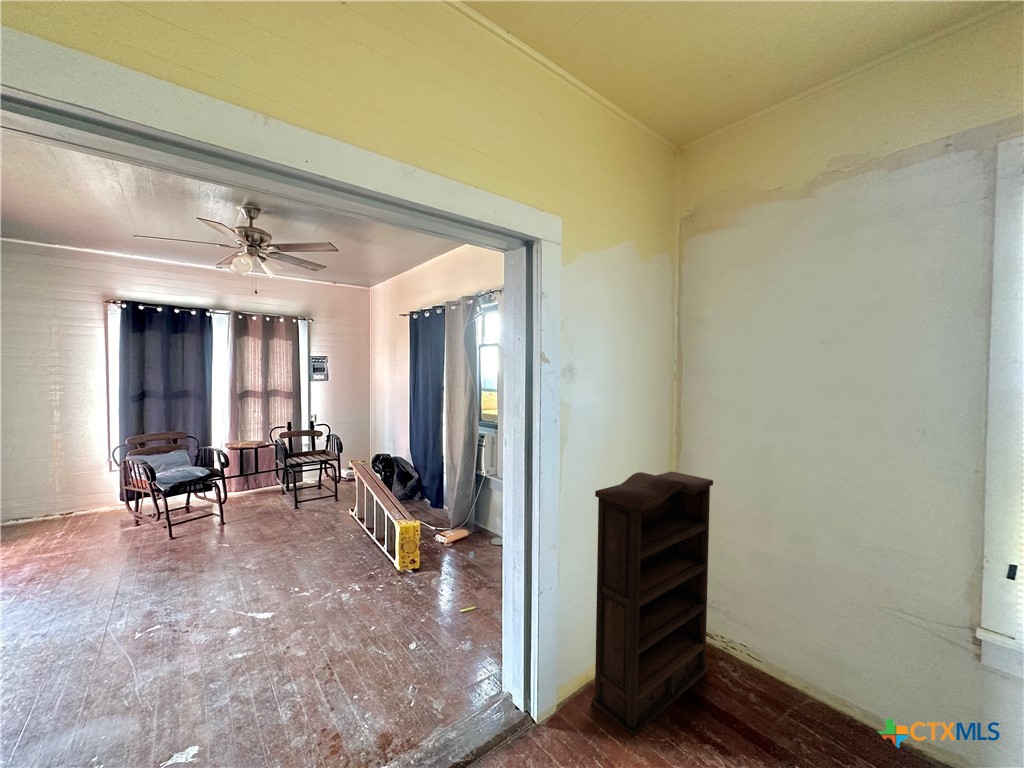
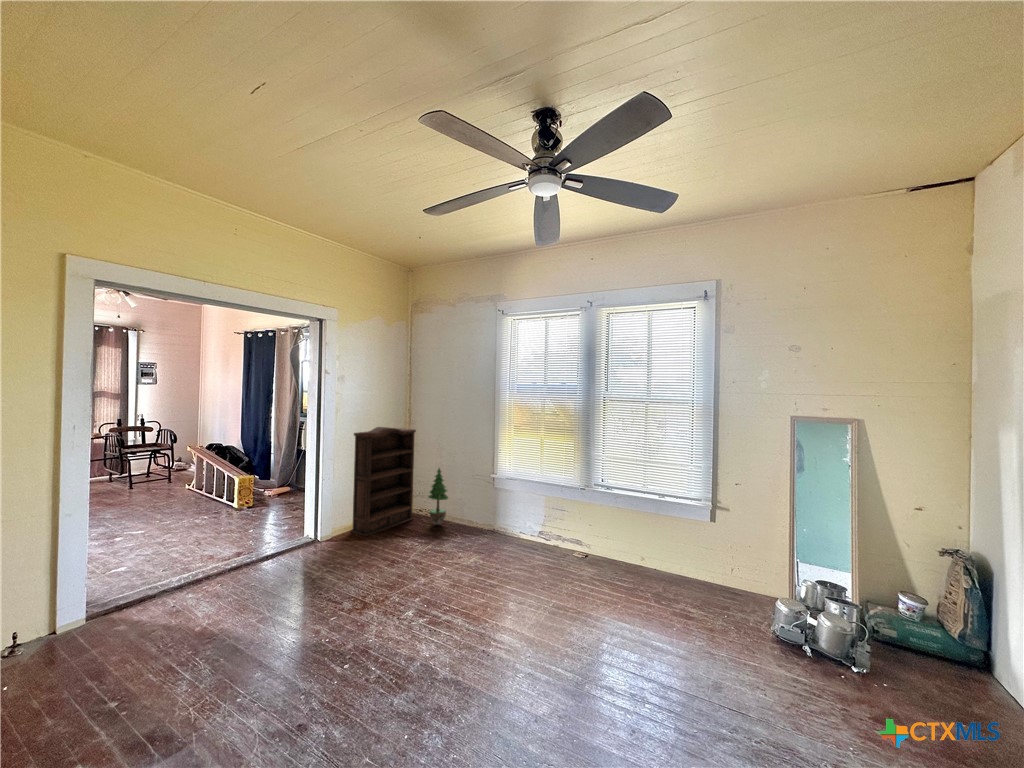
potted tree: none [756,579,815,718] -> present [428,469,448,525]

